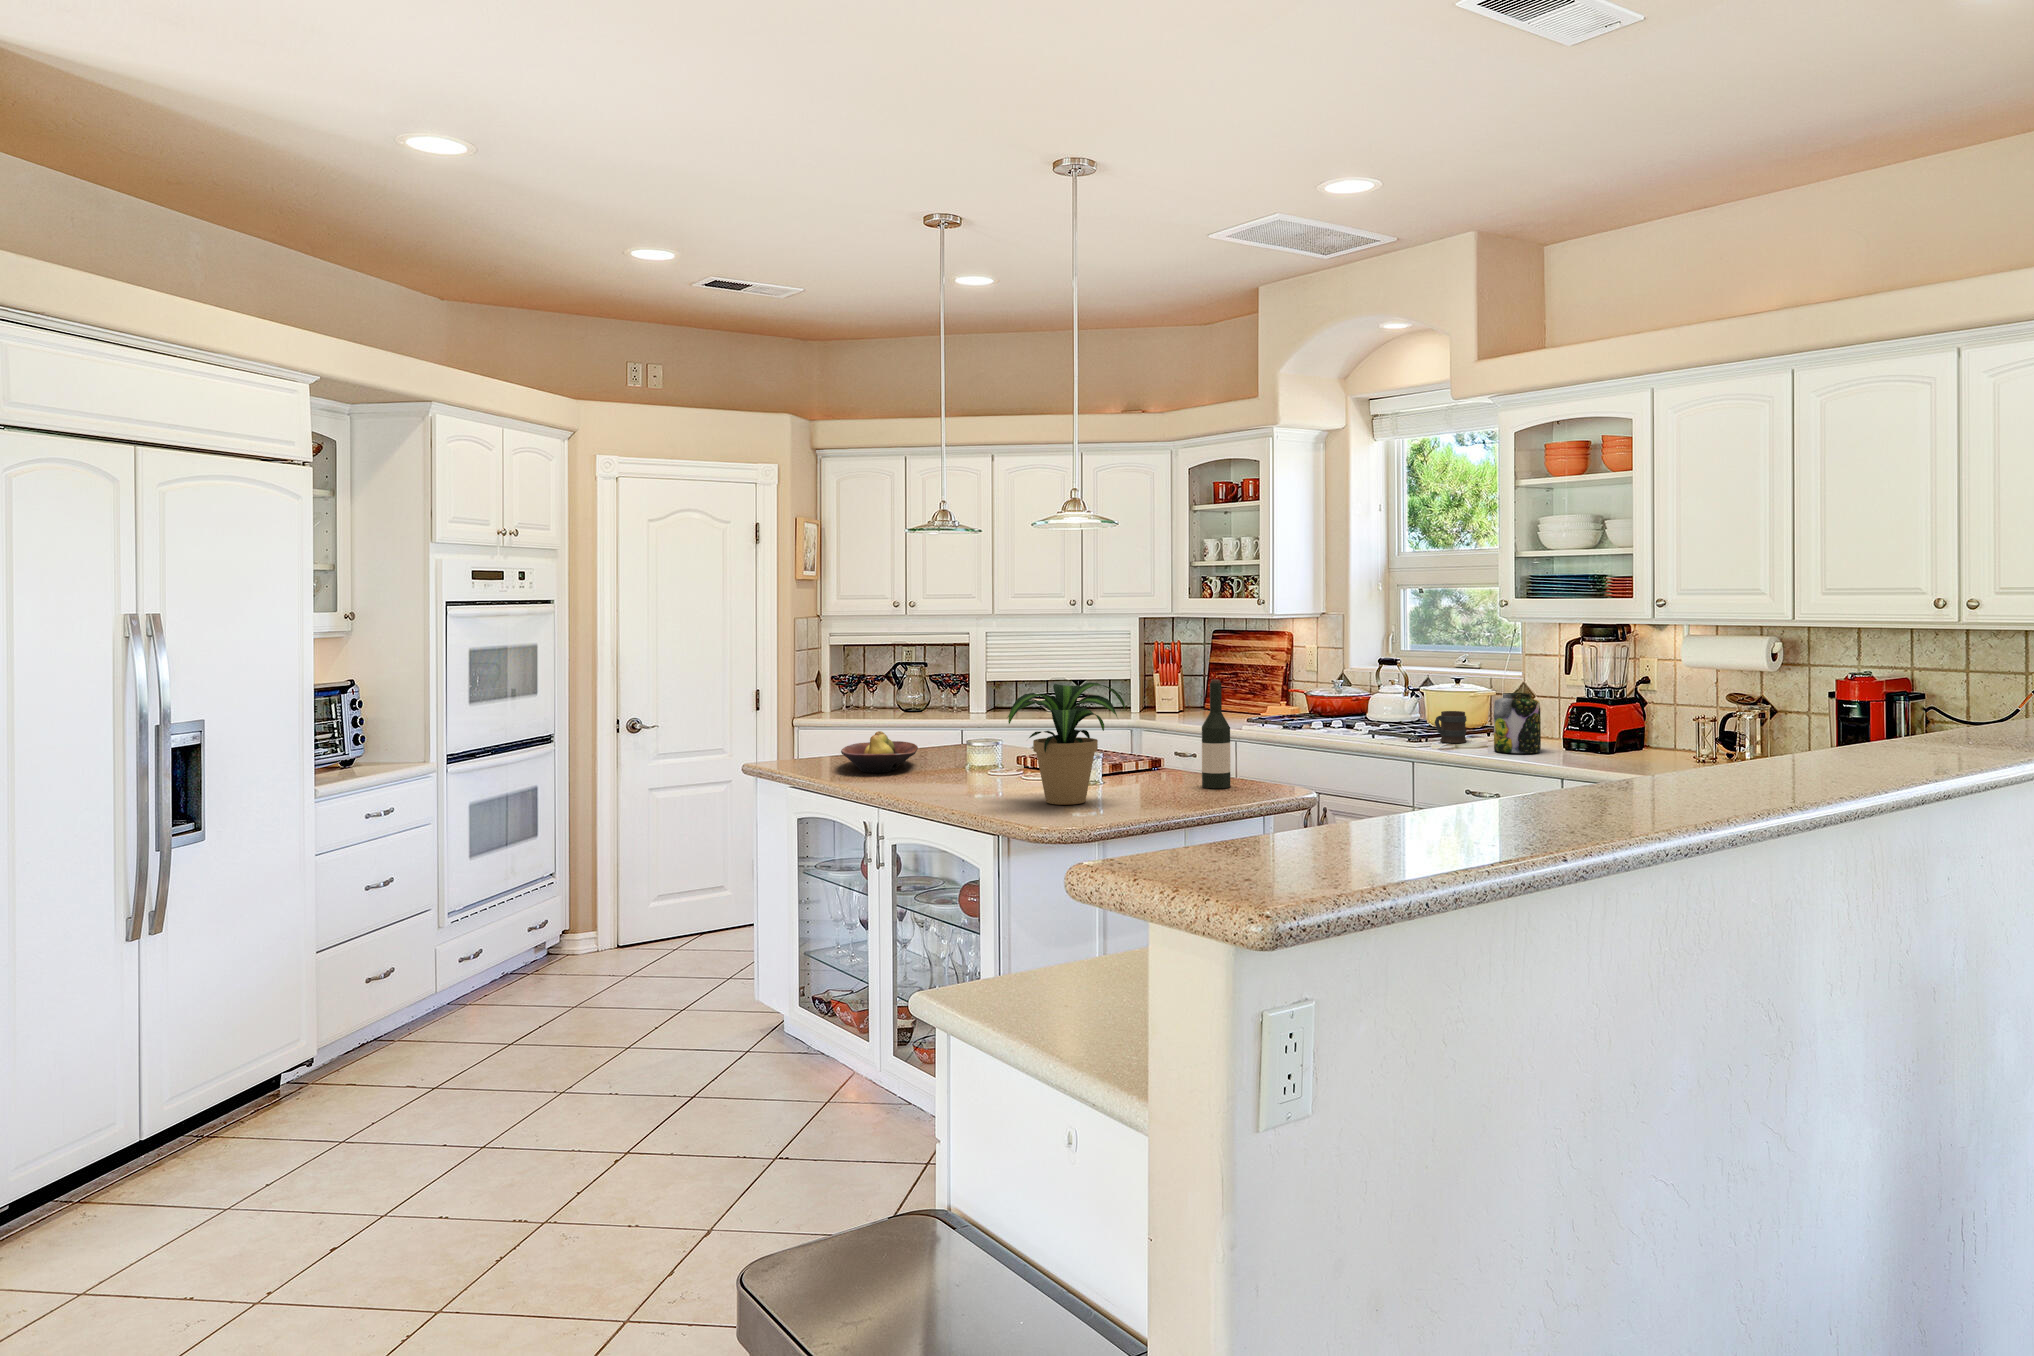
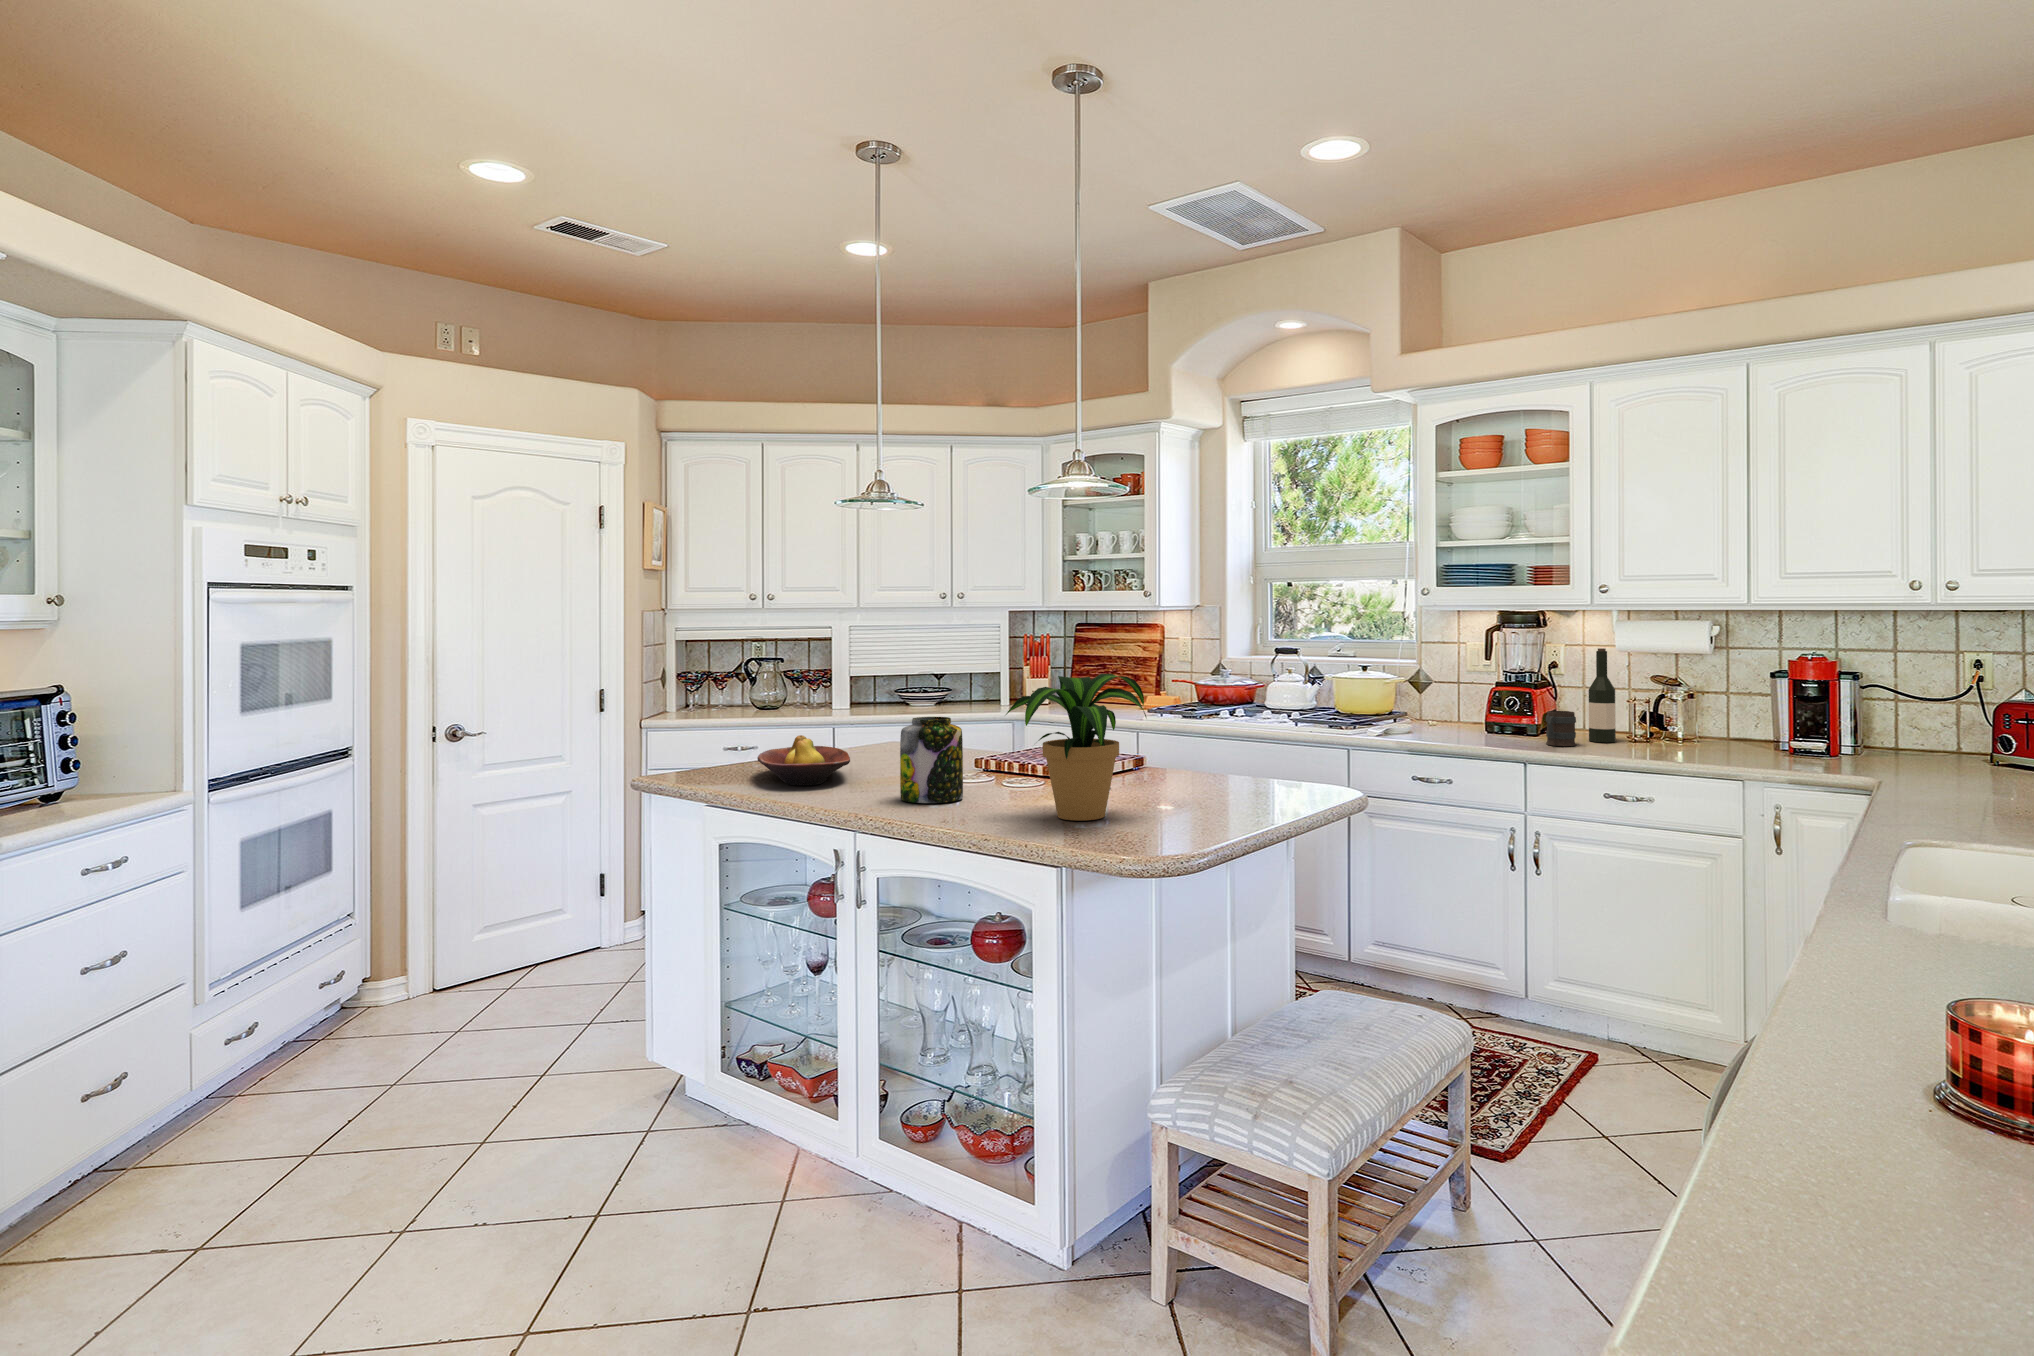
wine bottle: present [1202,680,1230,788] -> present [1589,648,1616,742]
jar: present [1494,693,1541,753] -> present [900,717,963,803]
mug: present [1435,711,1467,743] -> present [1546,711,1576,746]

